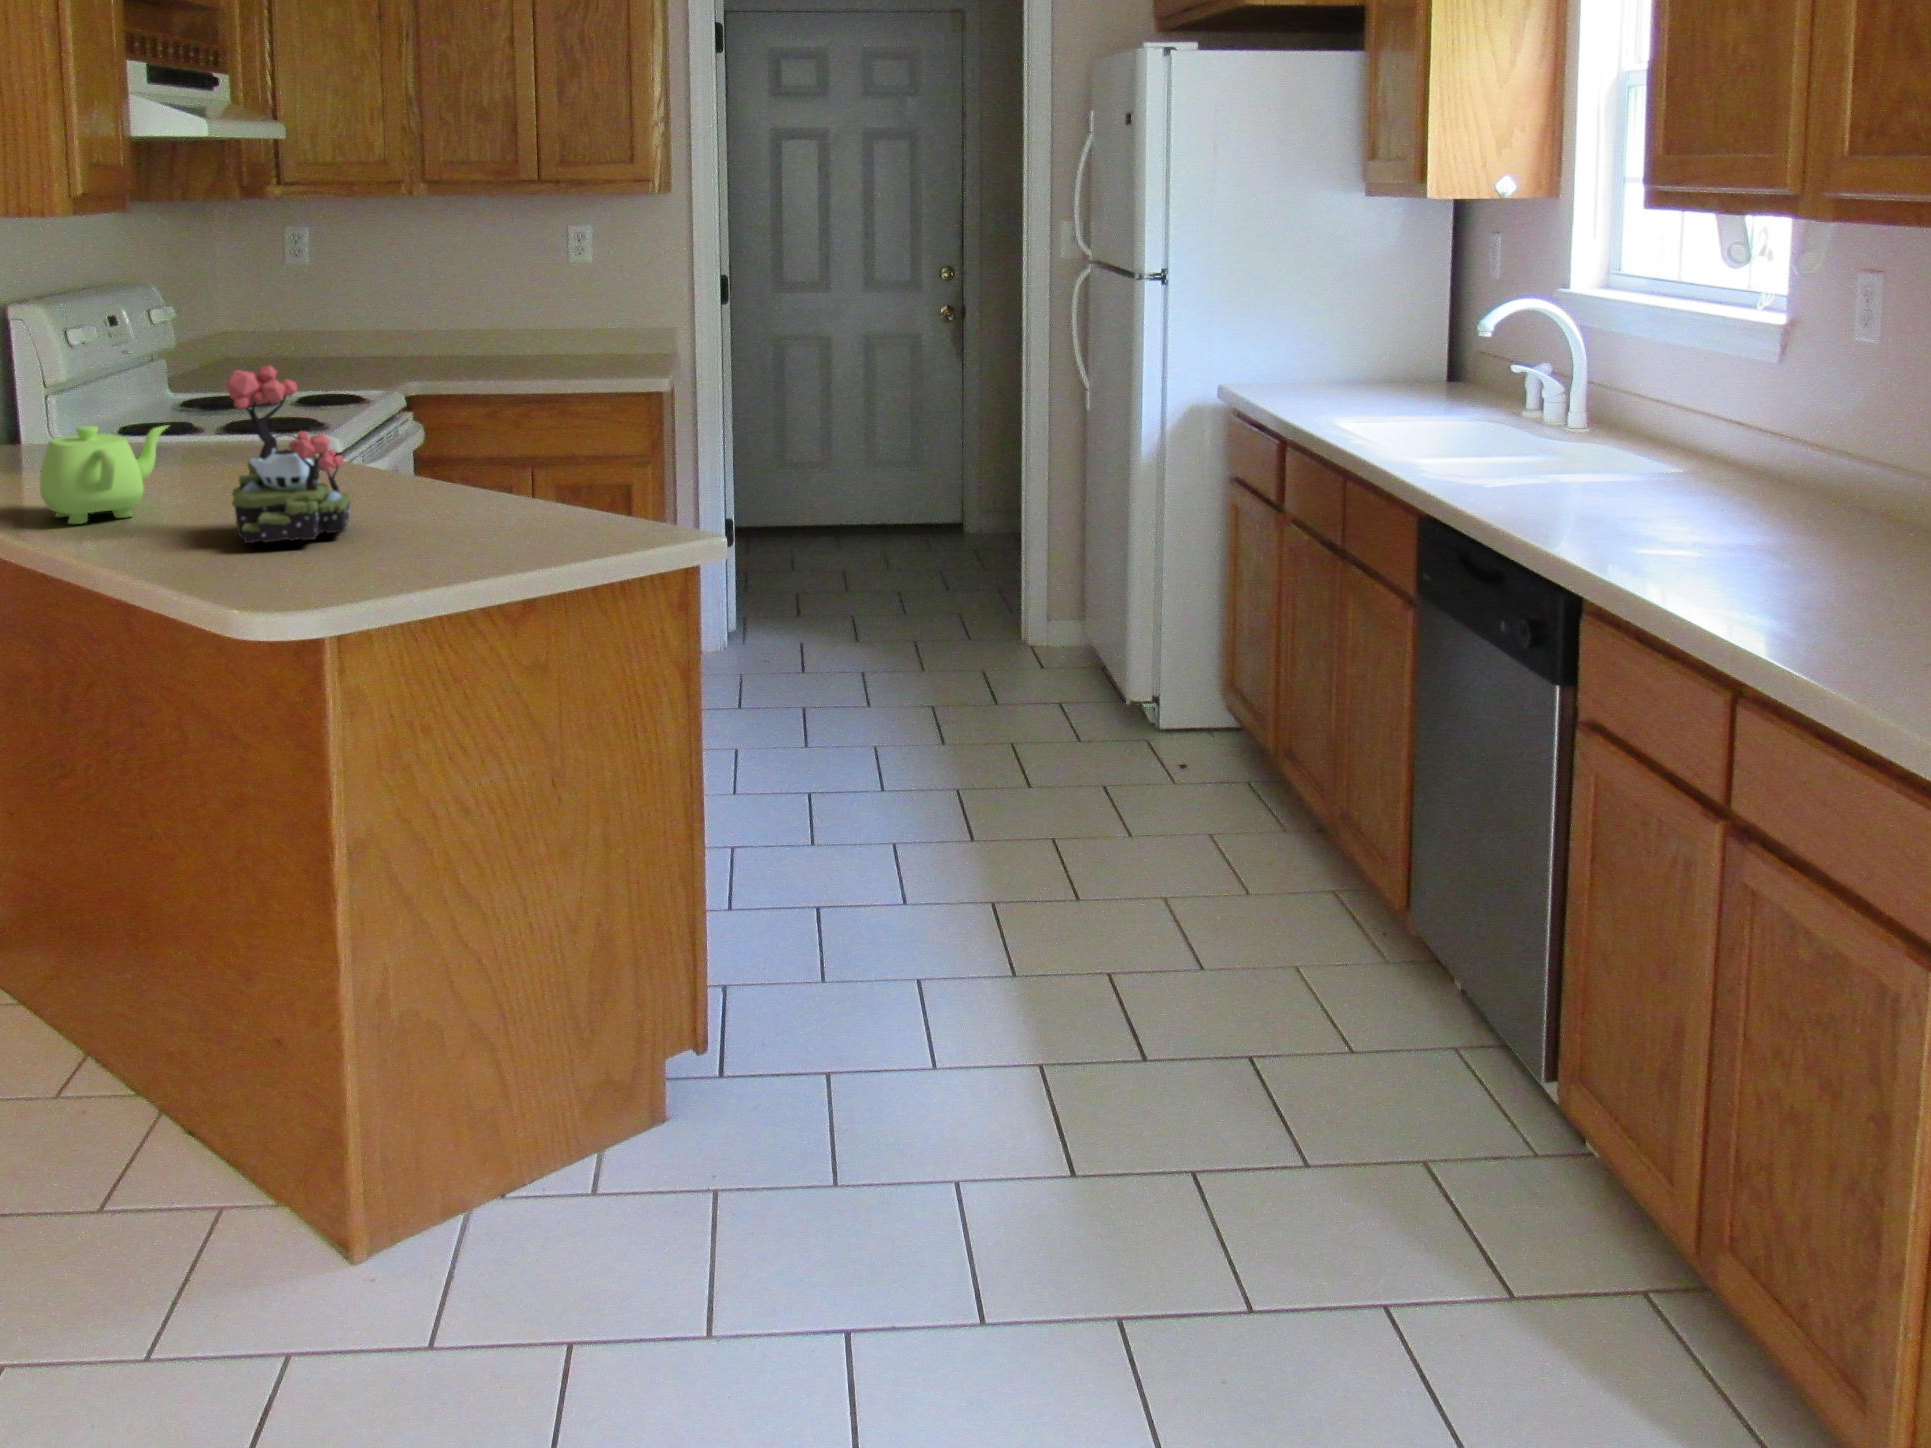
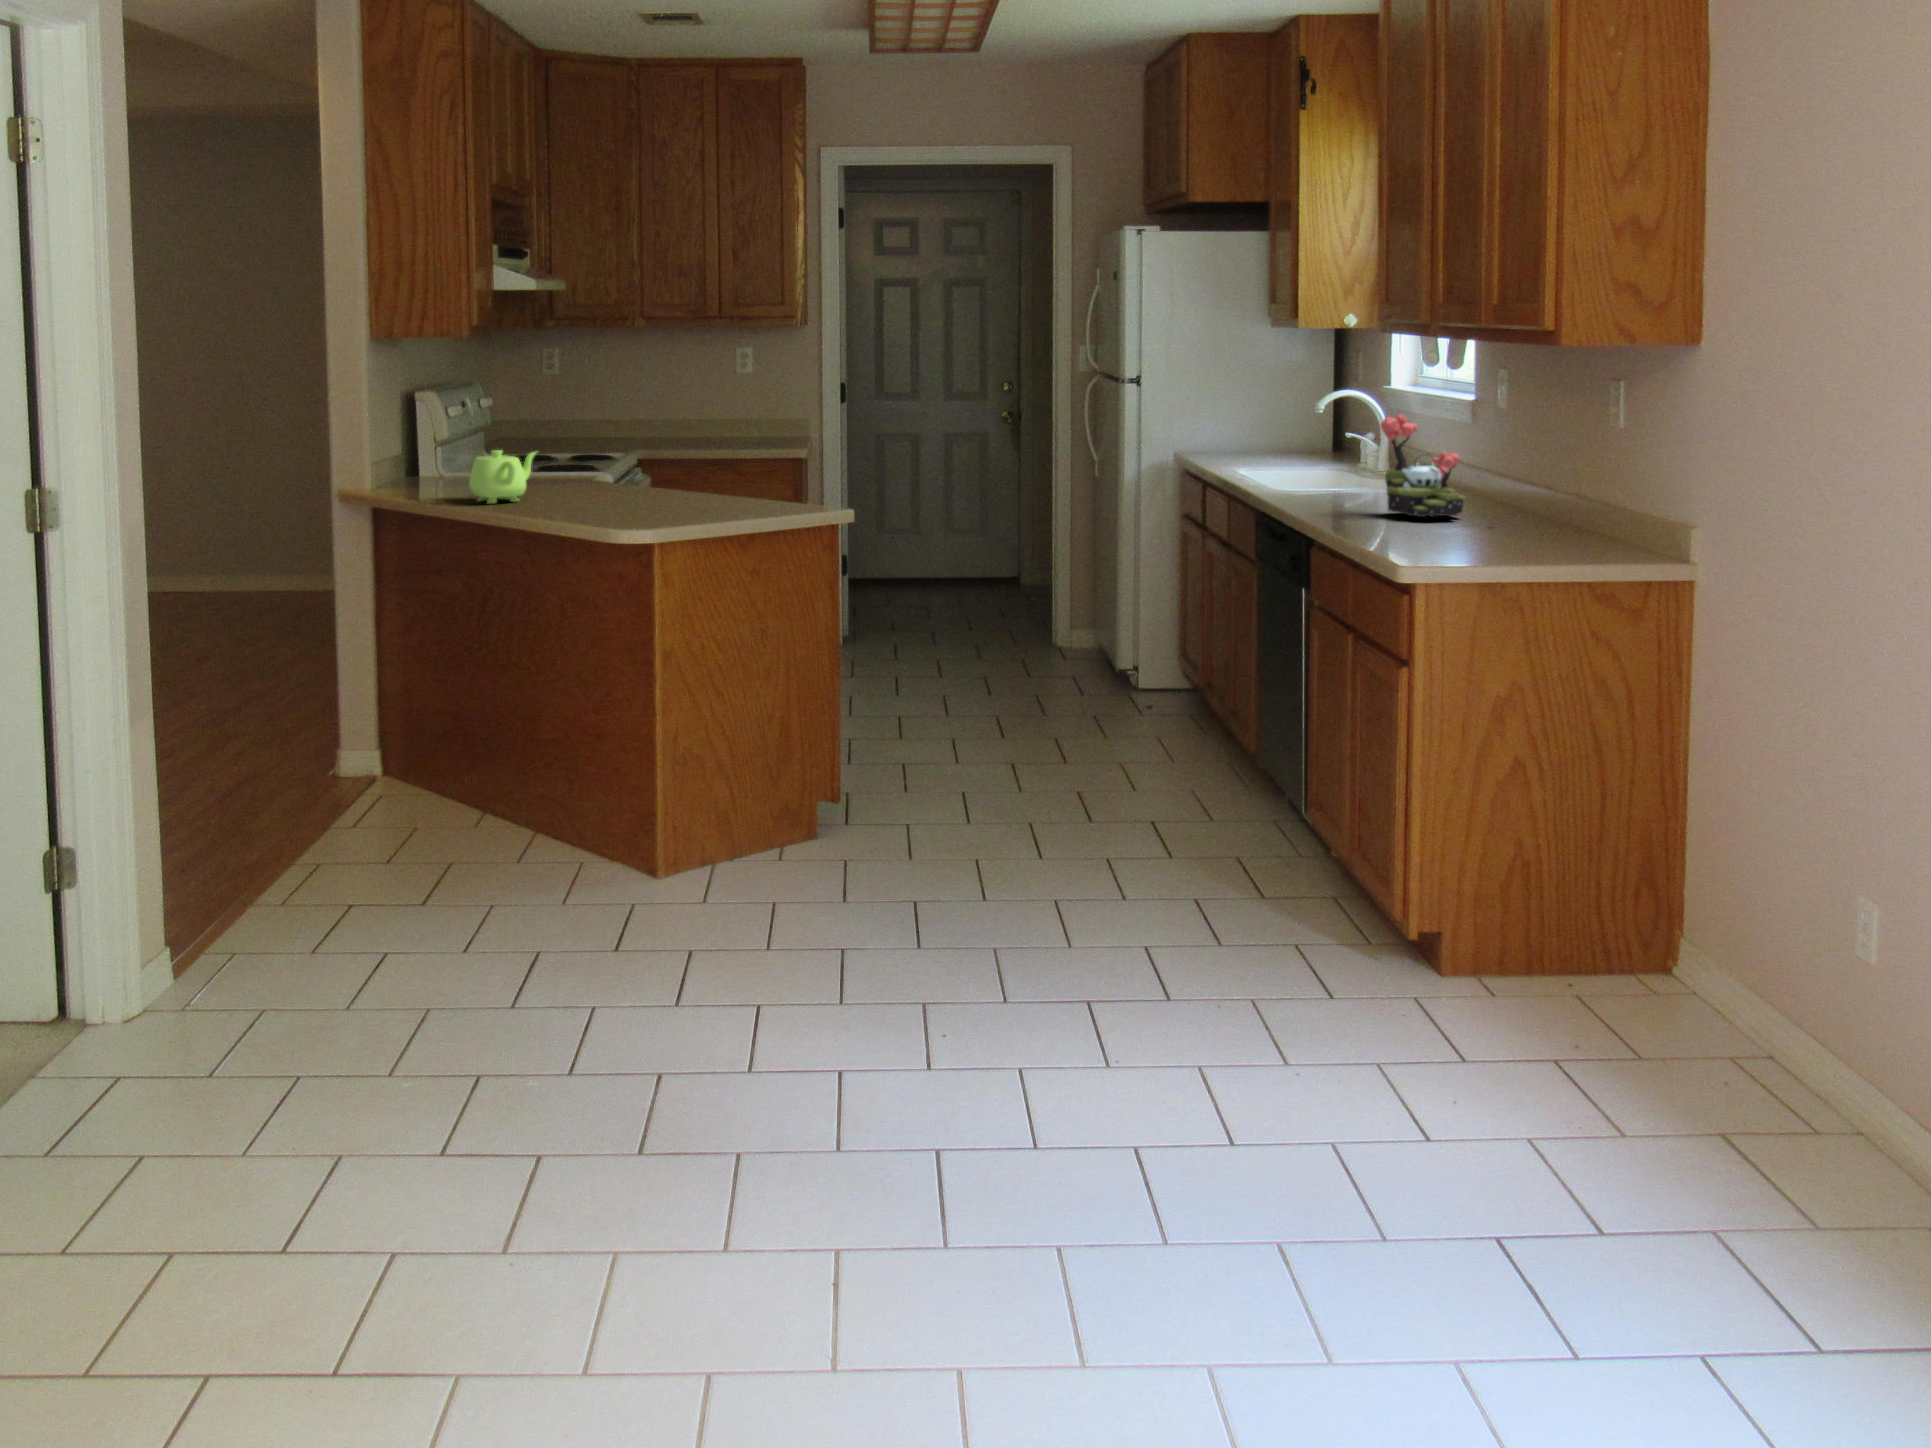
plant: present [226,366,350,543] -> present [1380,415,1465,517]

